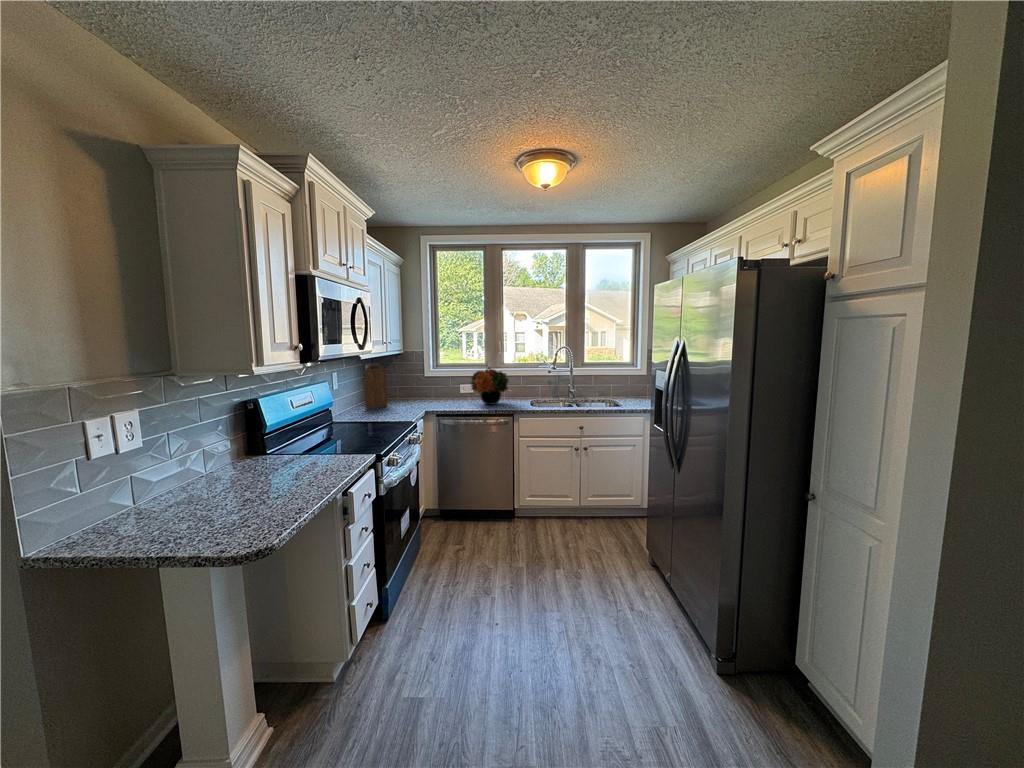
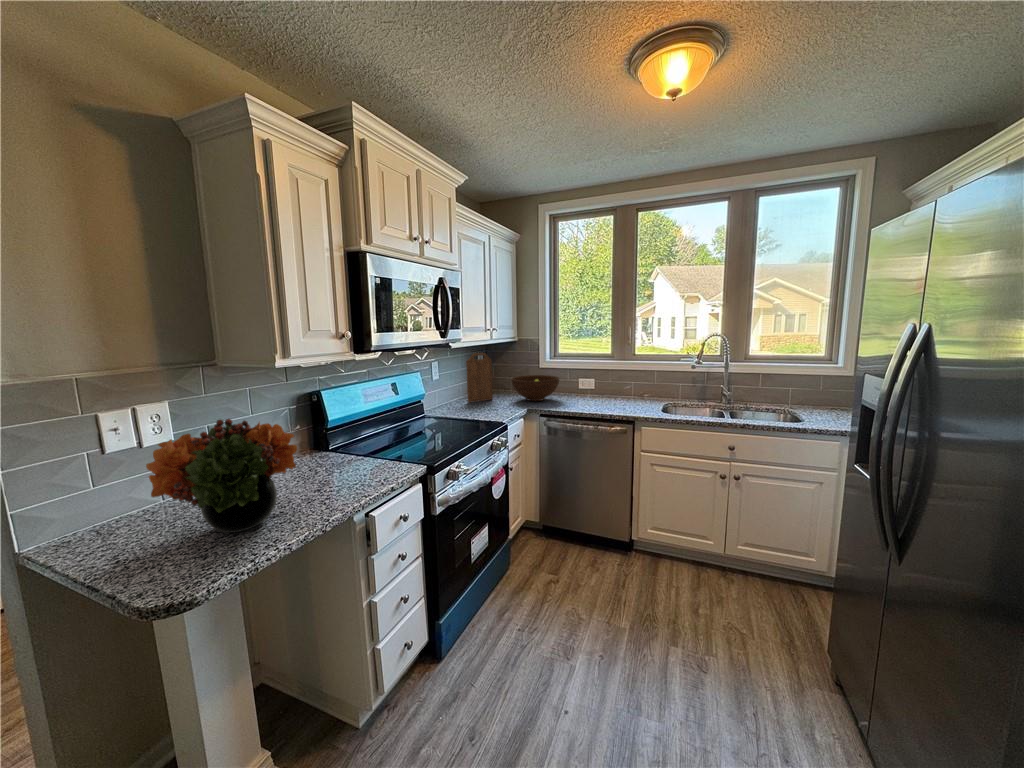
flower arrangement: present [471,367,508,405] -> present [146,419,297,532]
fruit bowl: none [405,382,448,405] -> present [511,375,559,401]

